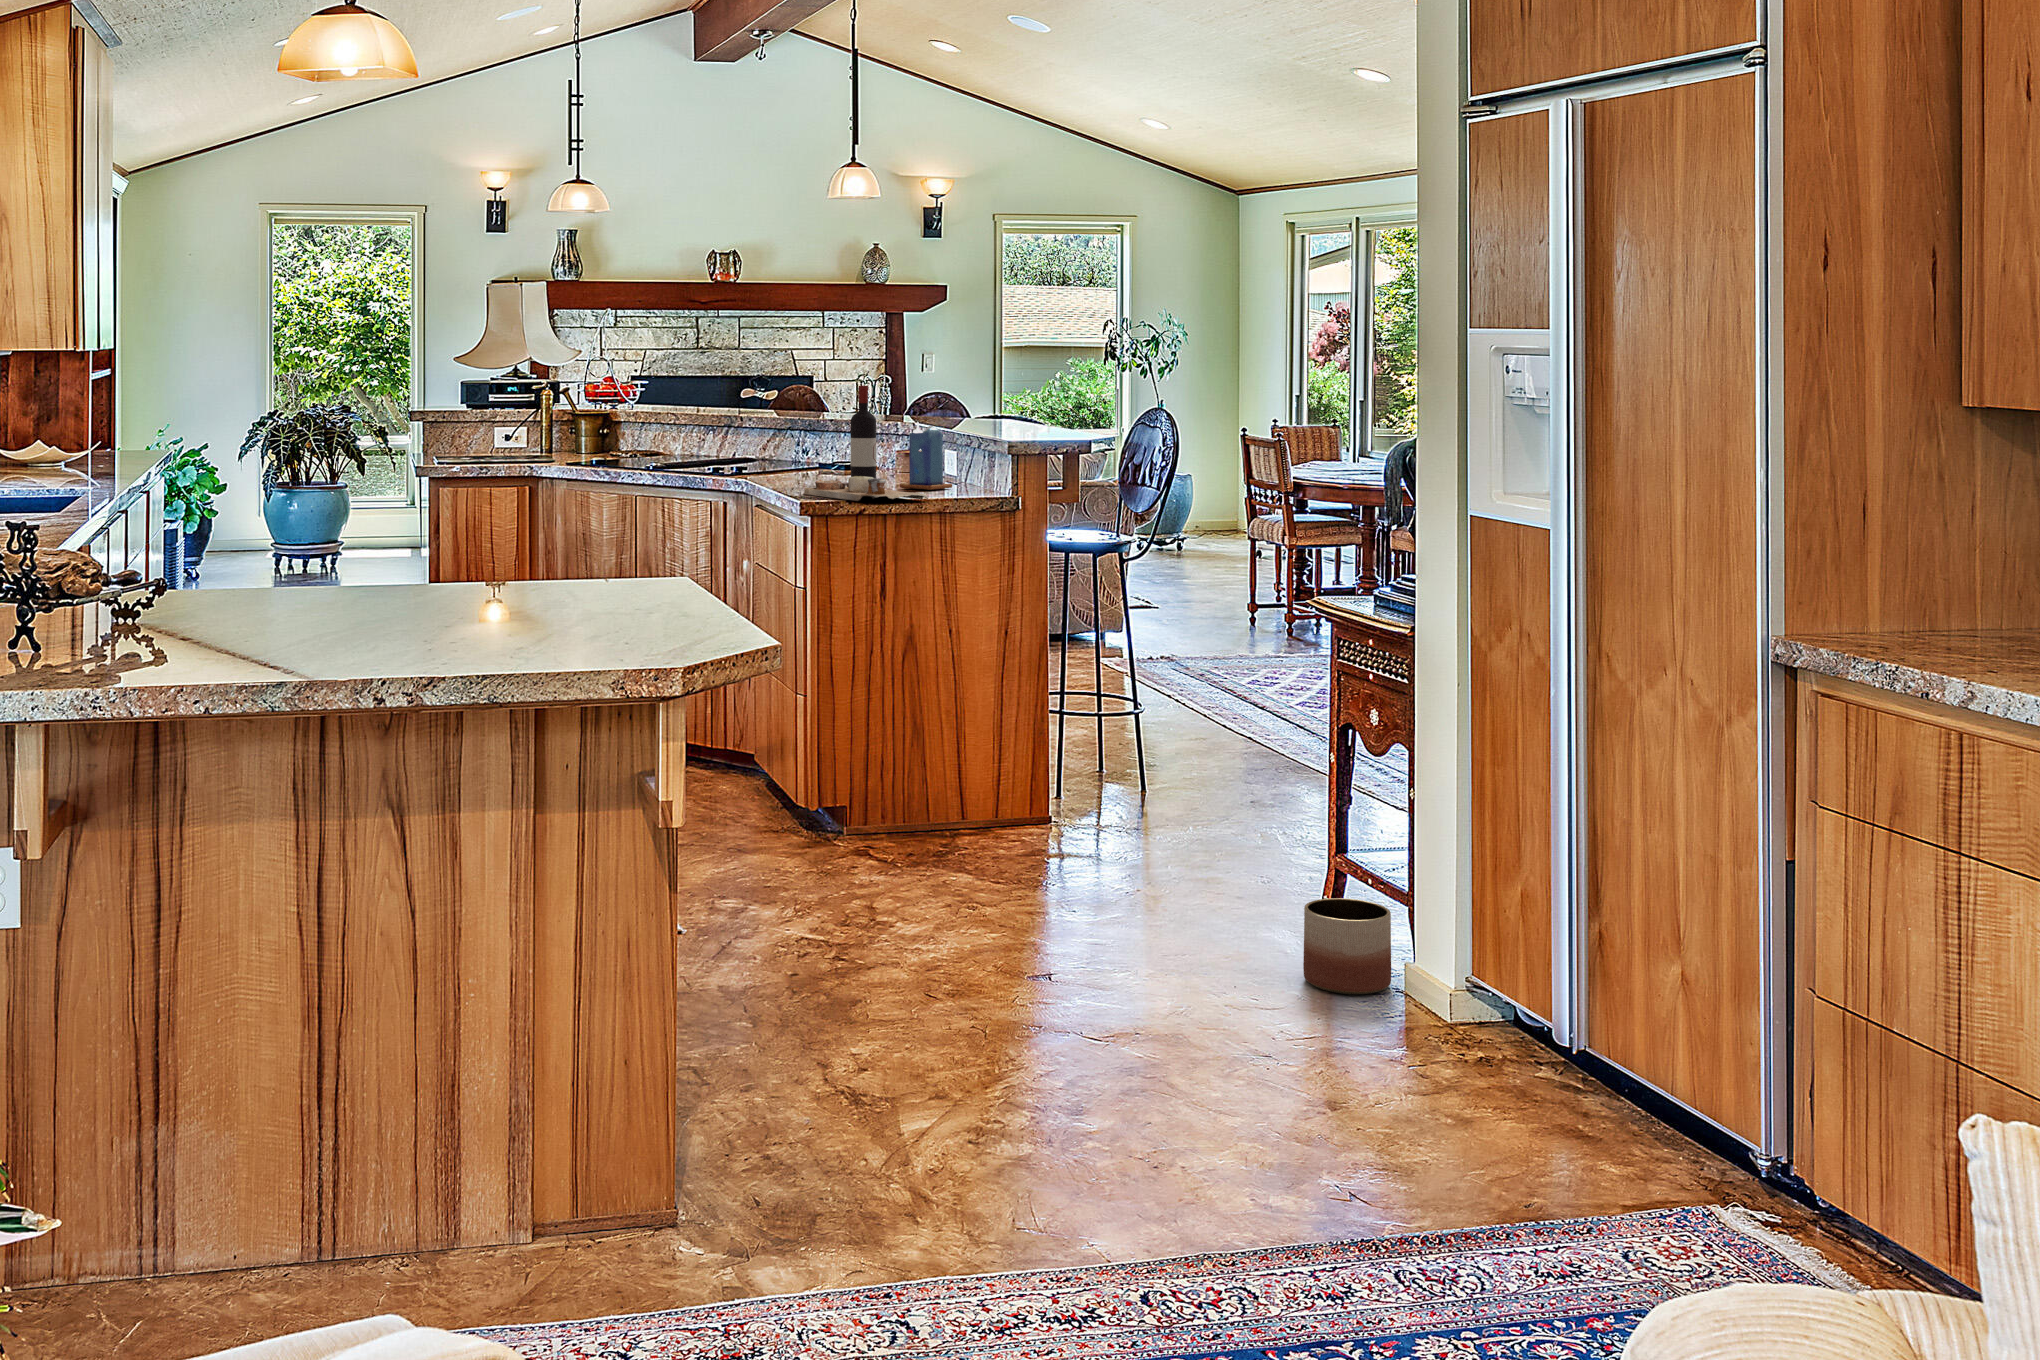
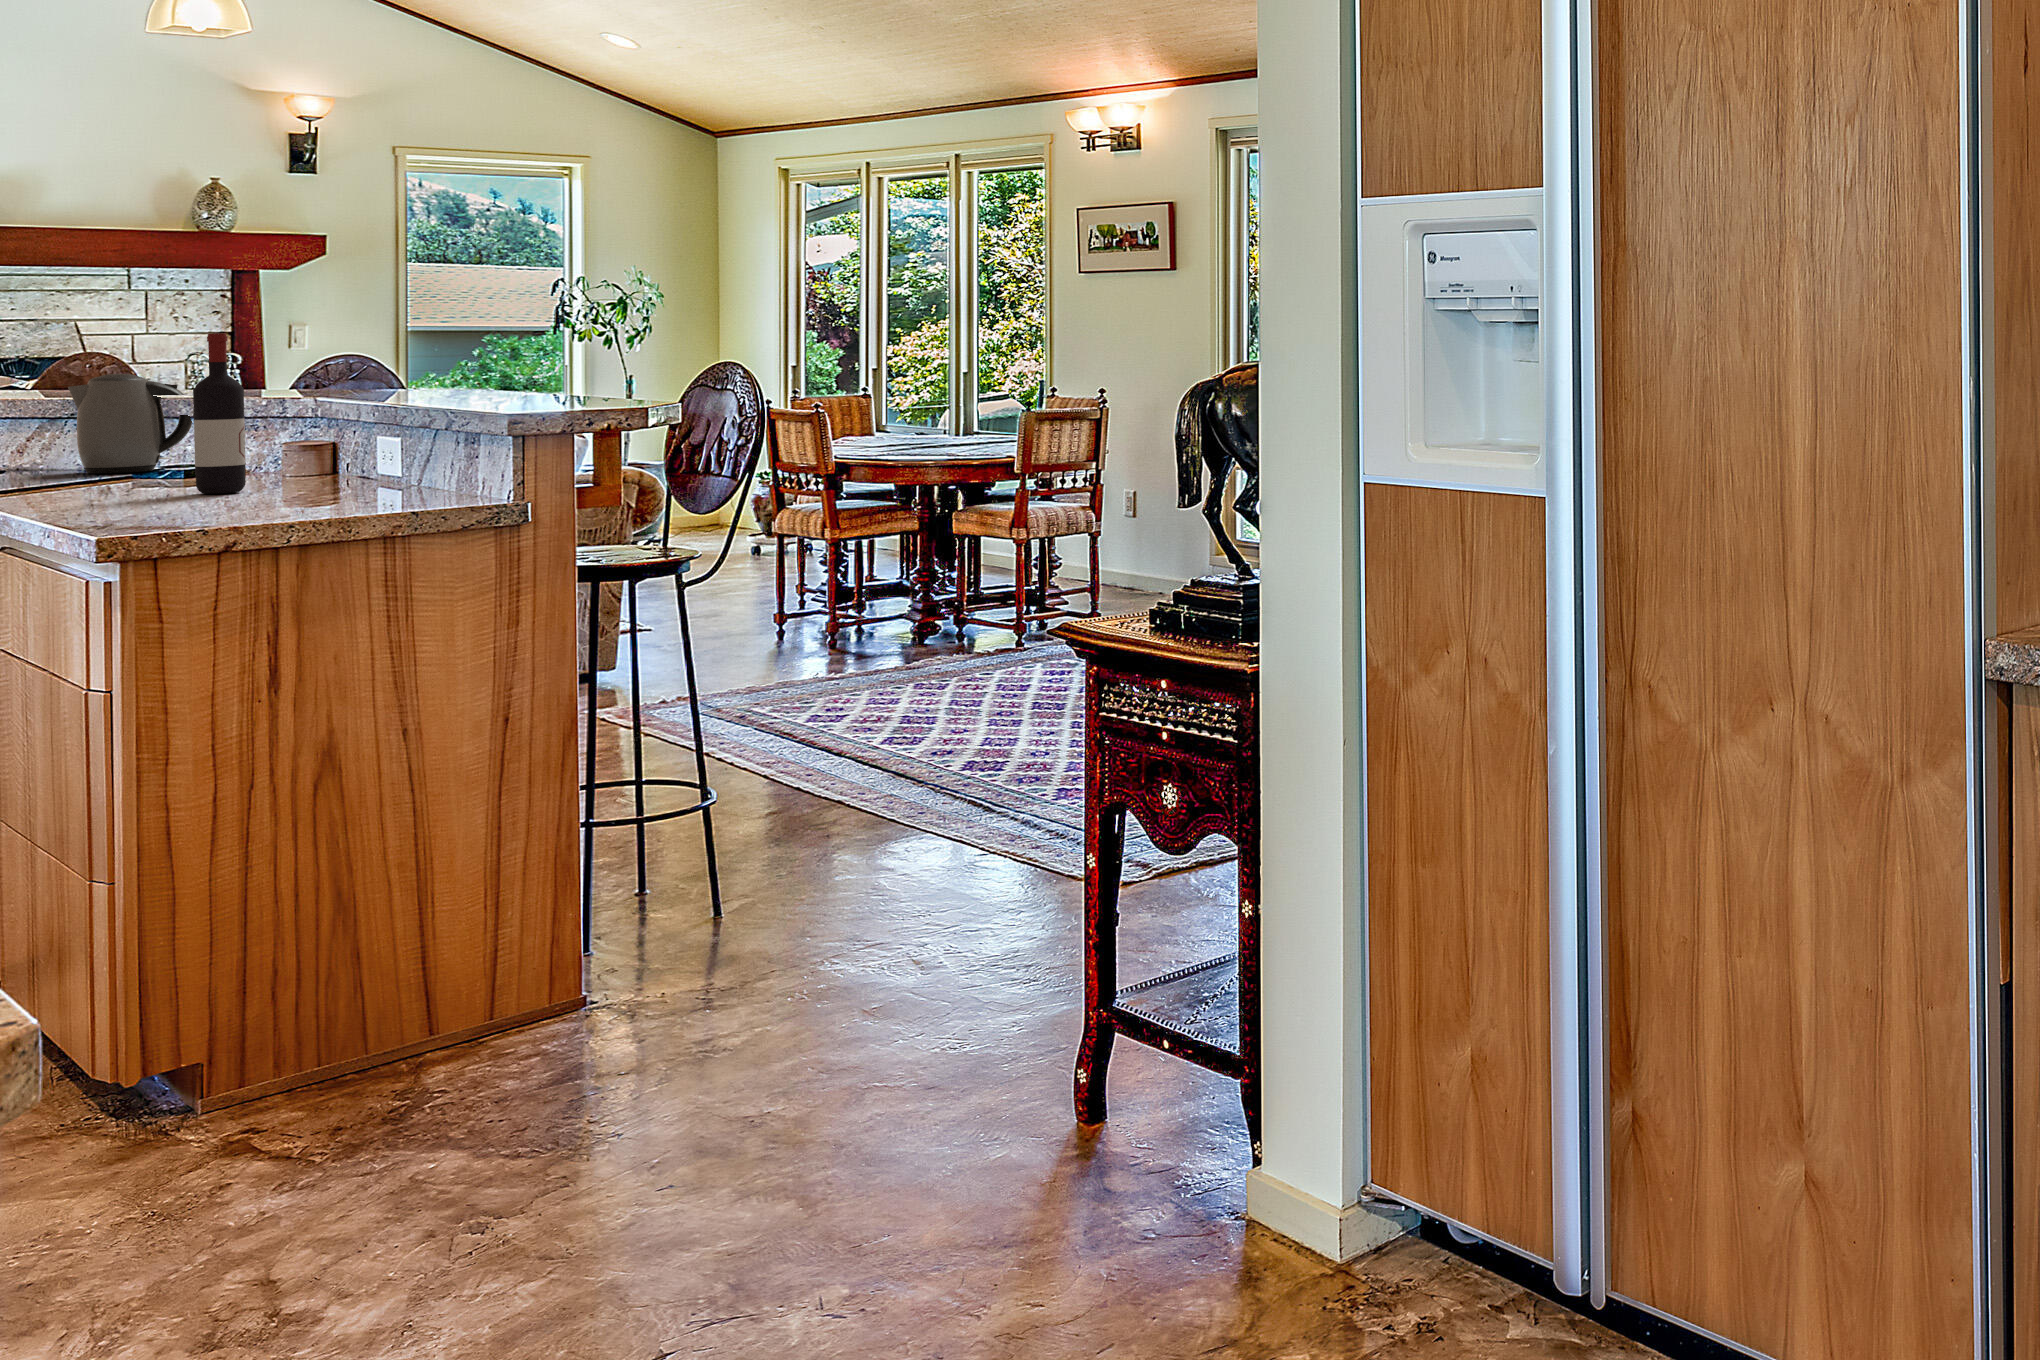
kettle: none [789,405,852,467] -> present [68,374,194,473]
candle: present [900,422,952,490] -> none [294,388,392,497]
cutting board: present [804,476,929,501] -> none [101,480,358,524]
planter: present [1303,898,1391,994] -> none [1107,1093,1243,1262]

